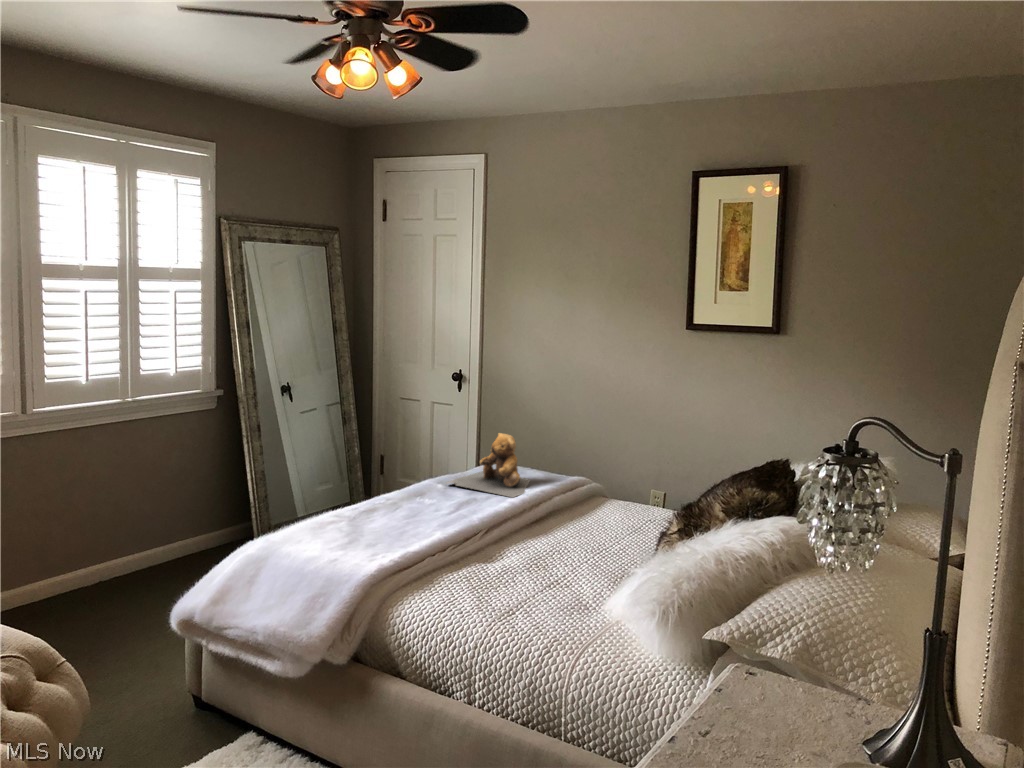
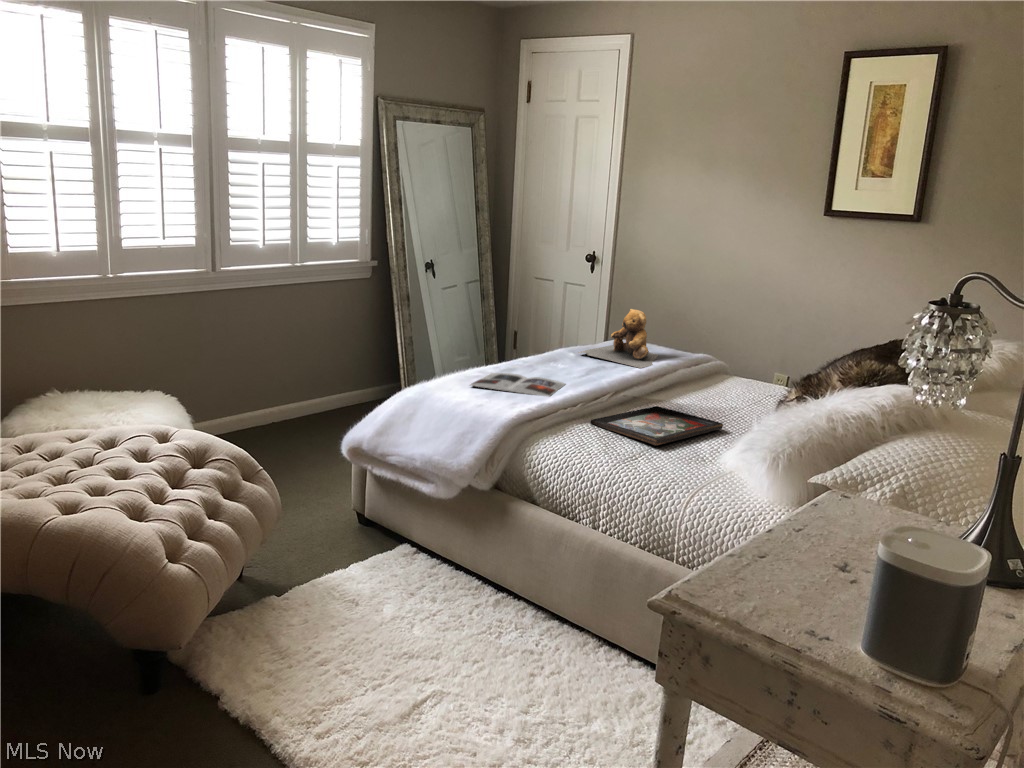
magazine: none [321,515,433,543] -> present [470,373,565,396]
decorative tray: none [460,542,604,594] -> present [591,406,723,446]

